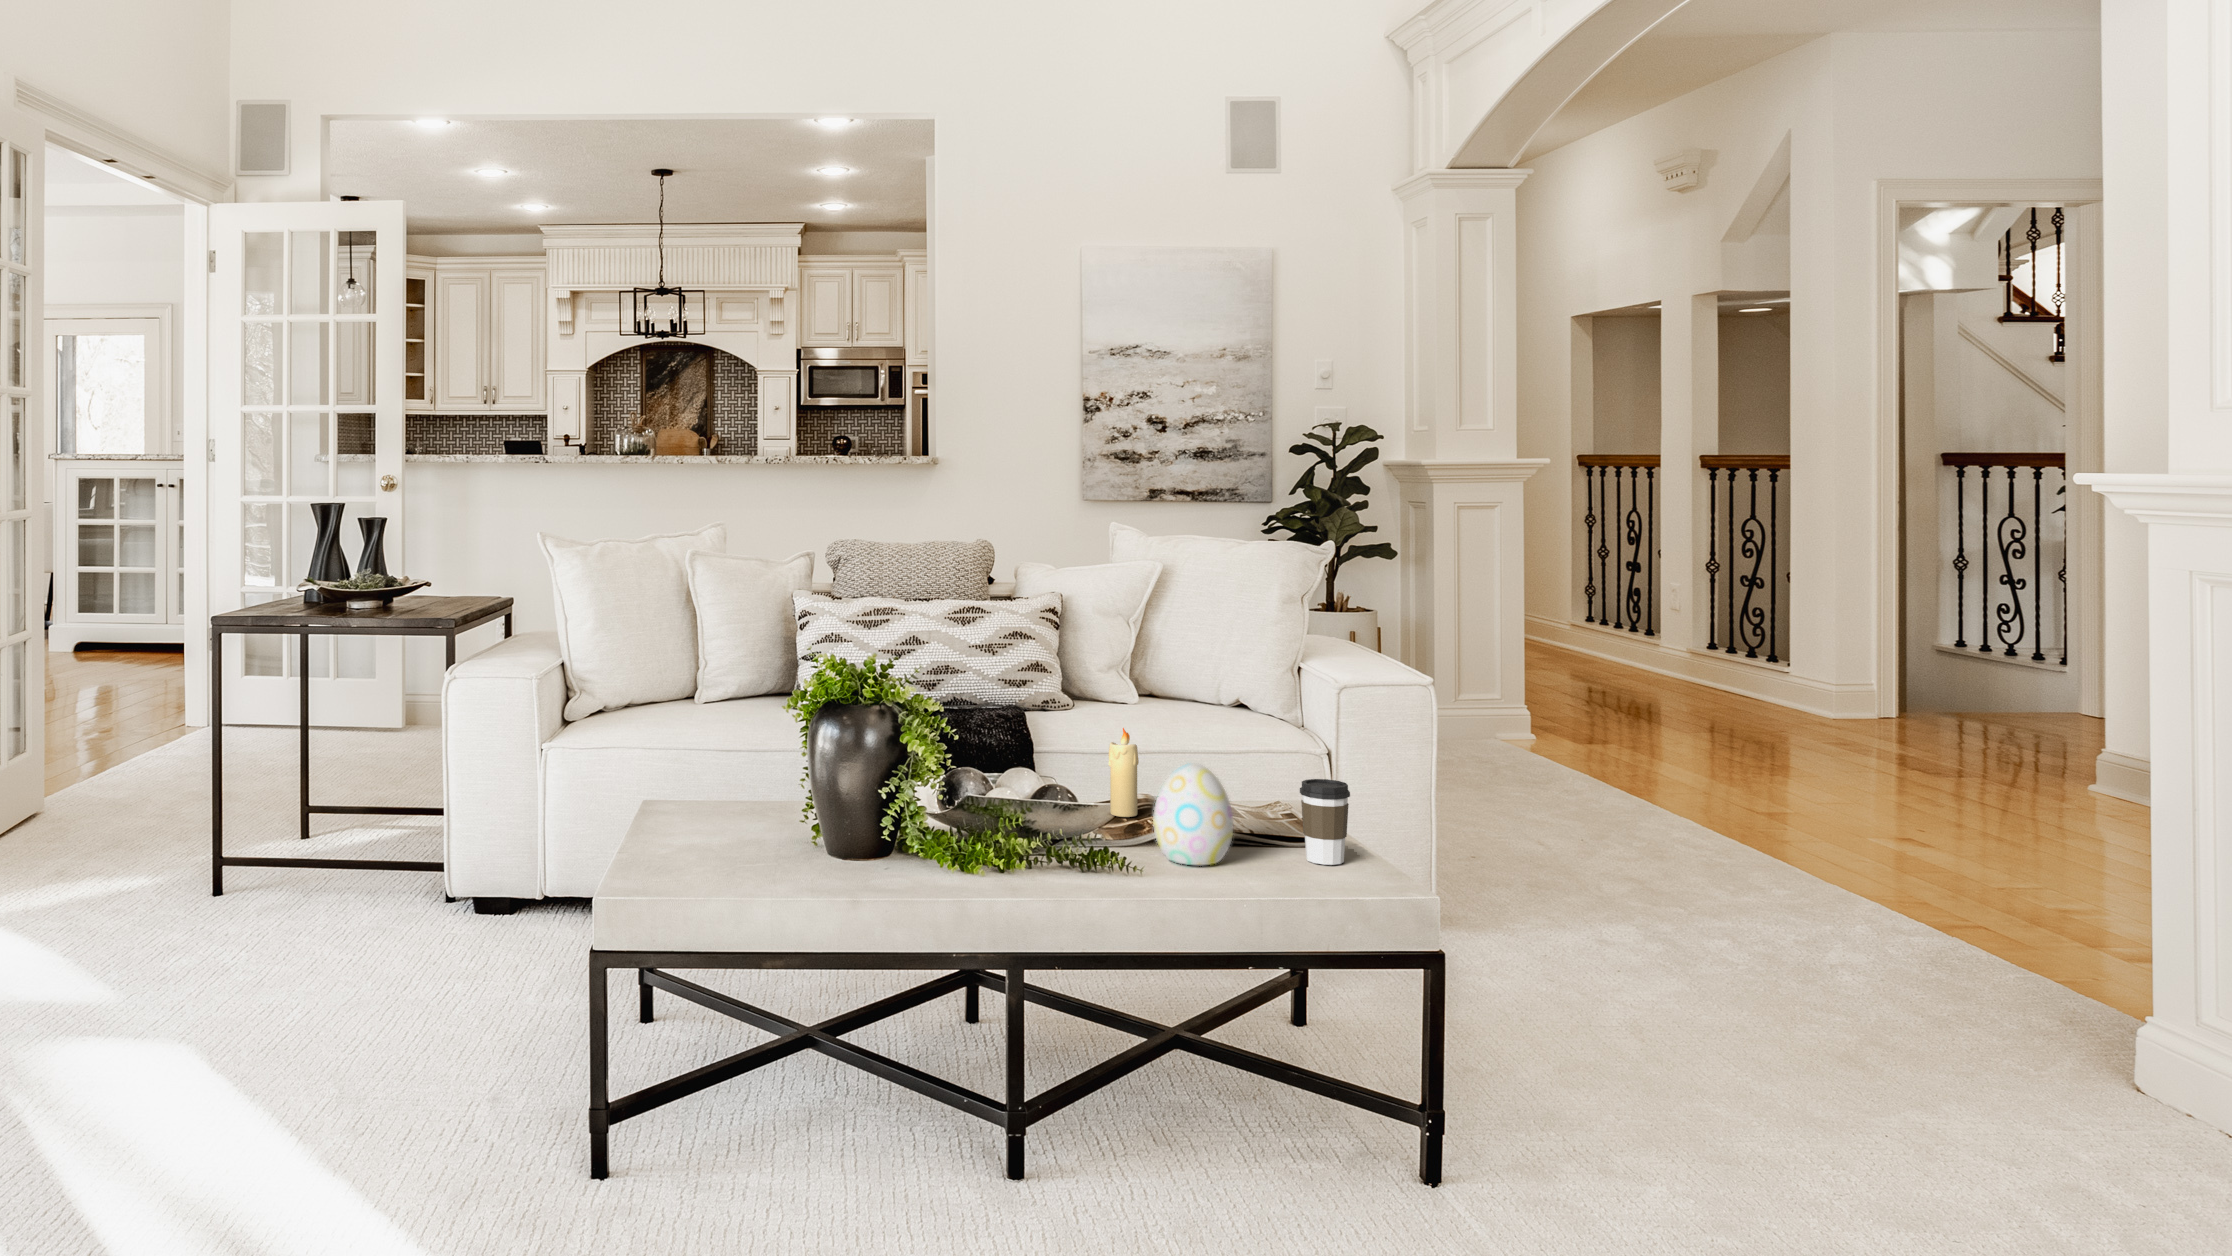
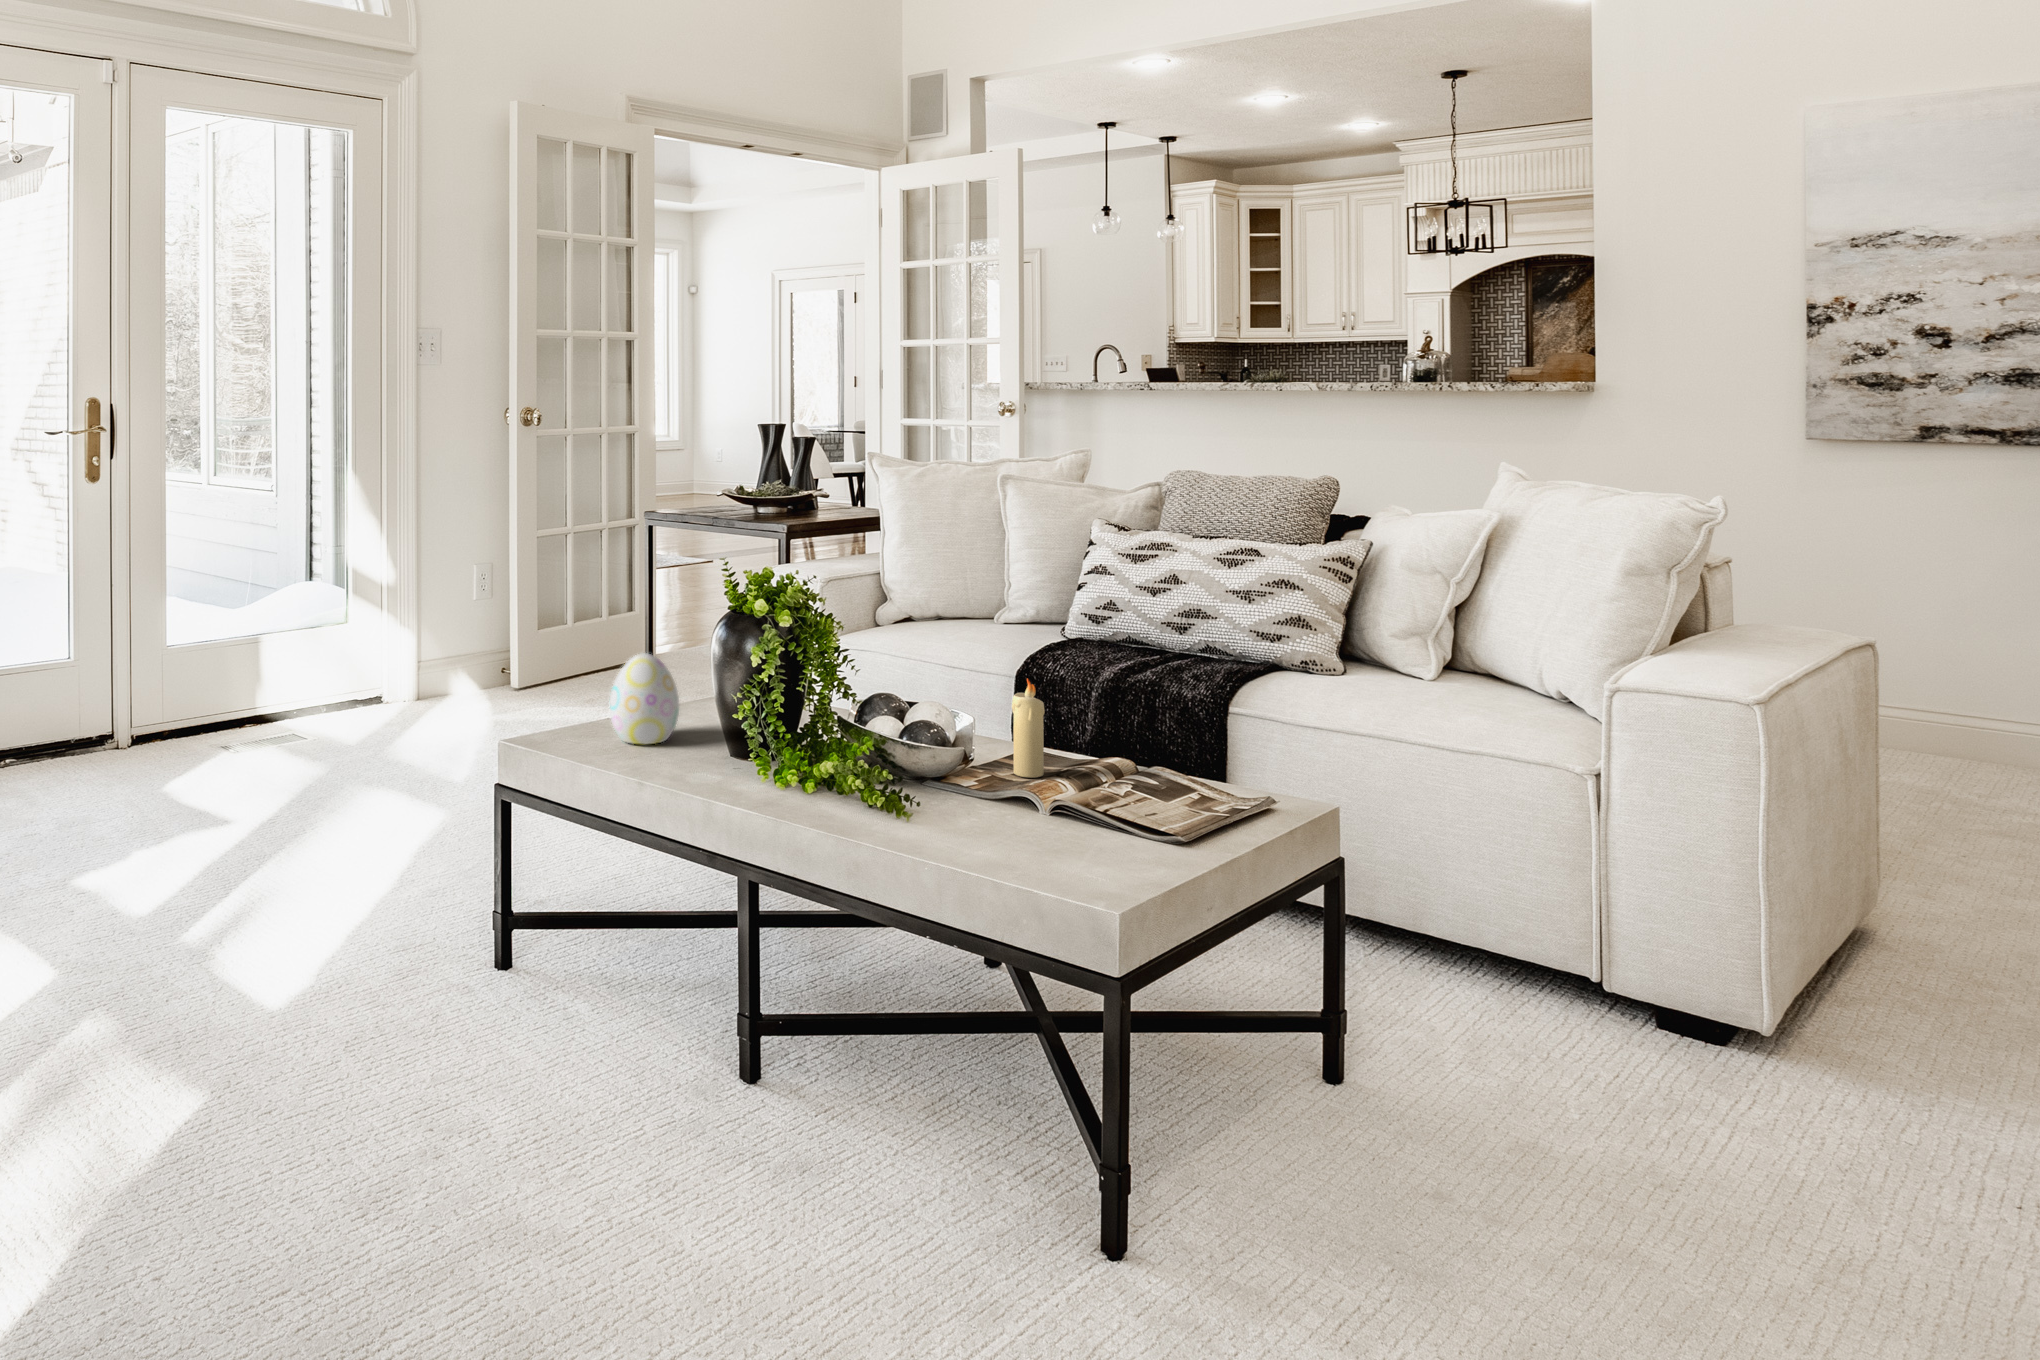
decorative egg: present [1153,763,1233,865] -> present [609,653,679,744]
coffee cup: present [1300,779,1350,865] -> none [1051,759,1110,864]

